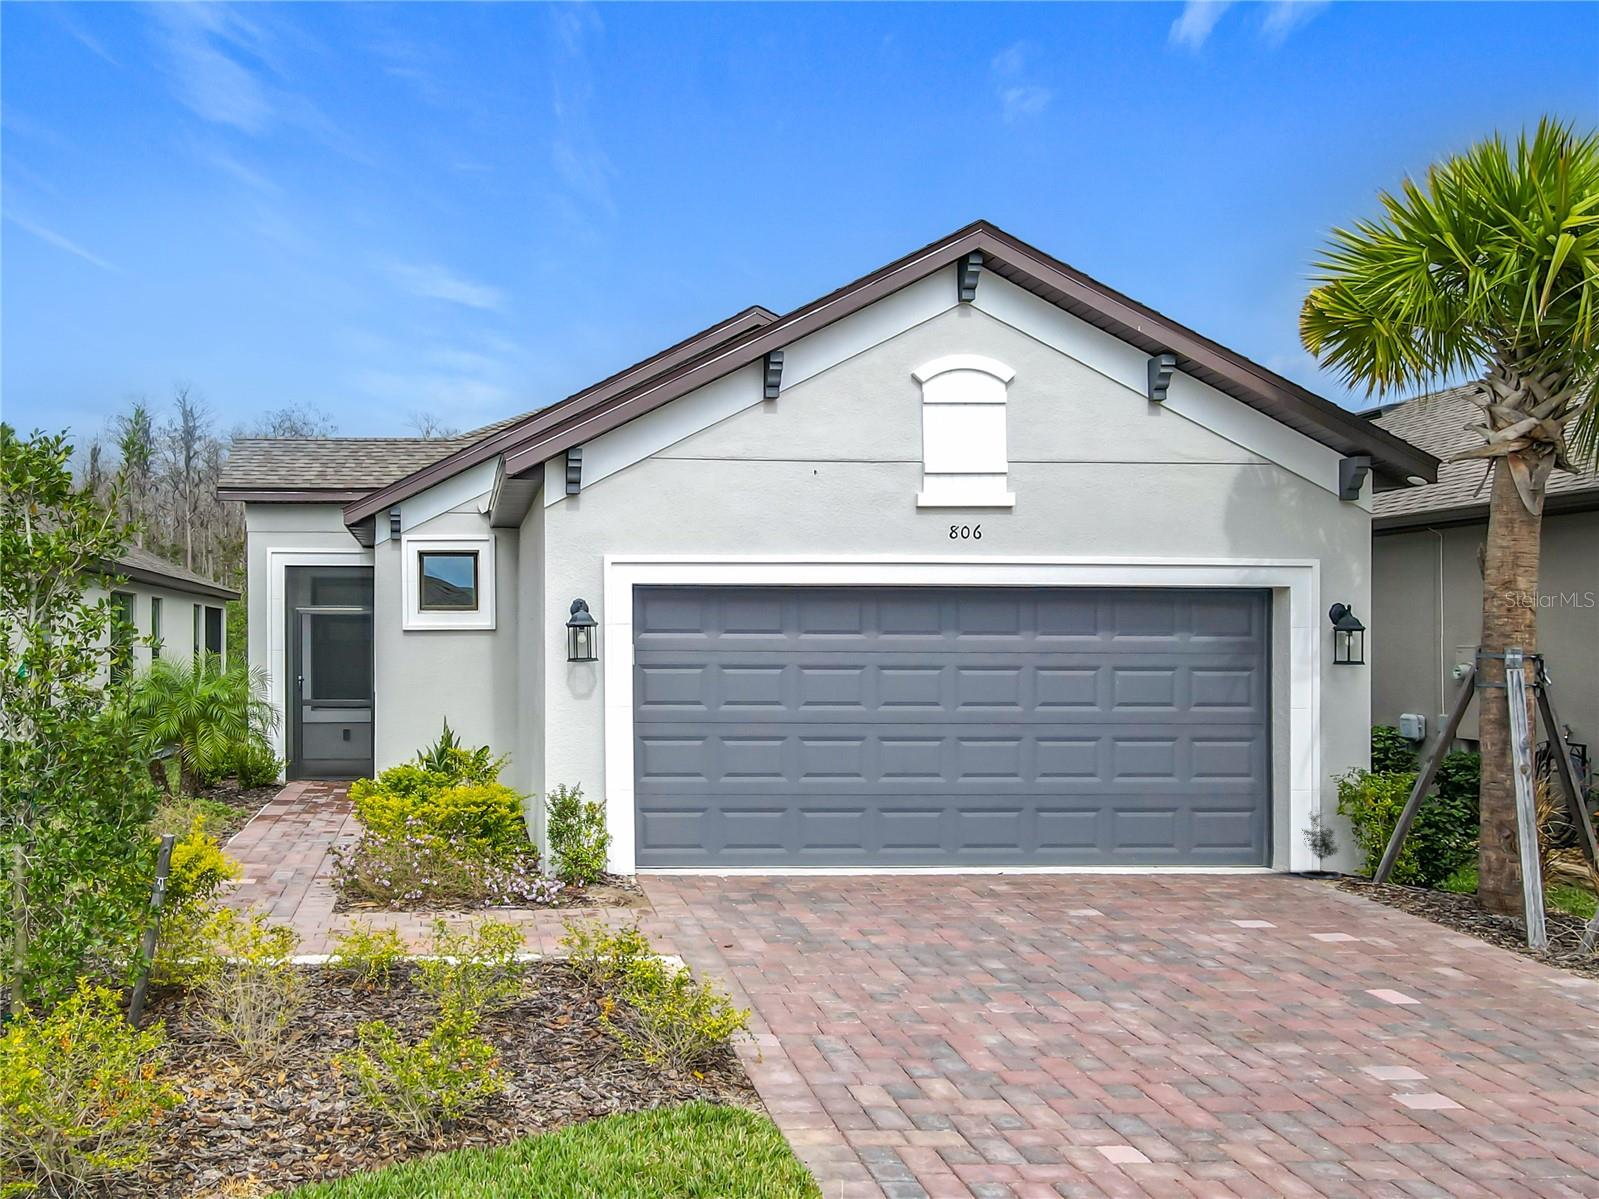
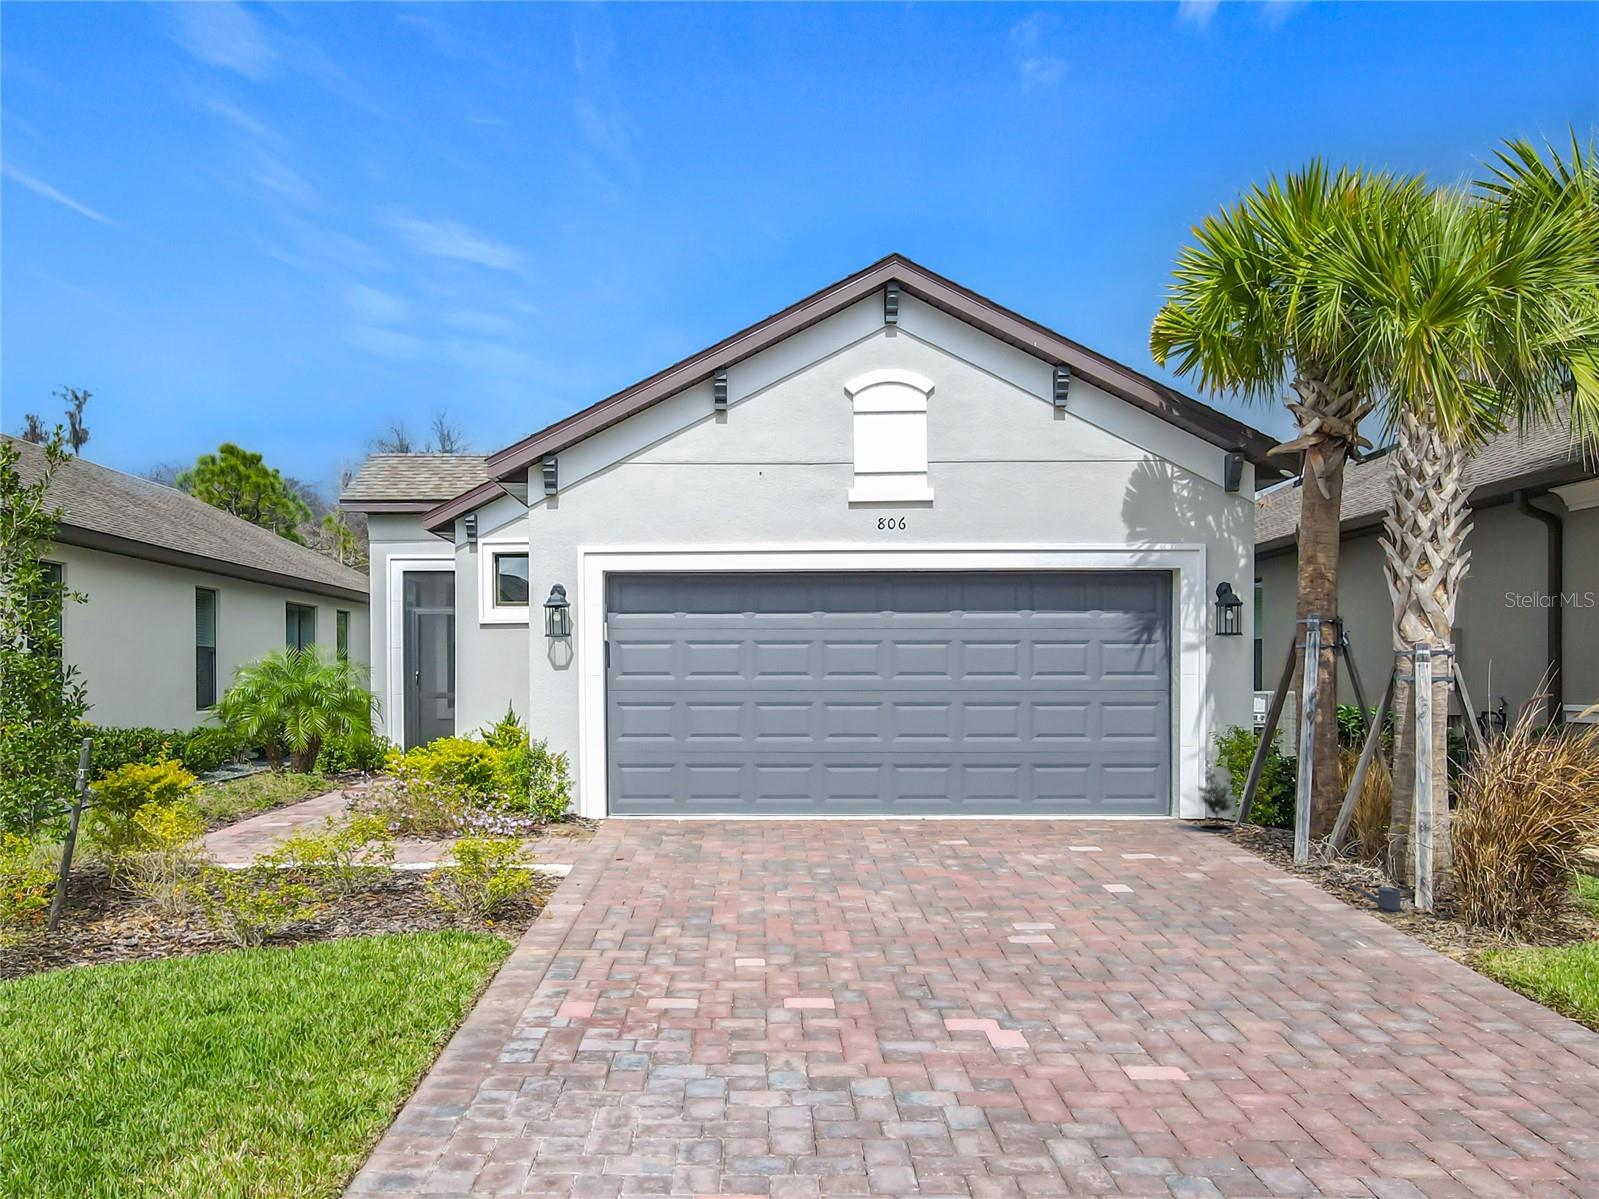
watering can: none [1511,927,1568,952] -> present [1353,885,1411,911]

